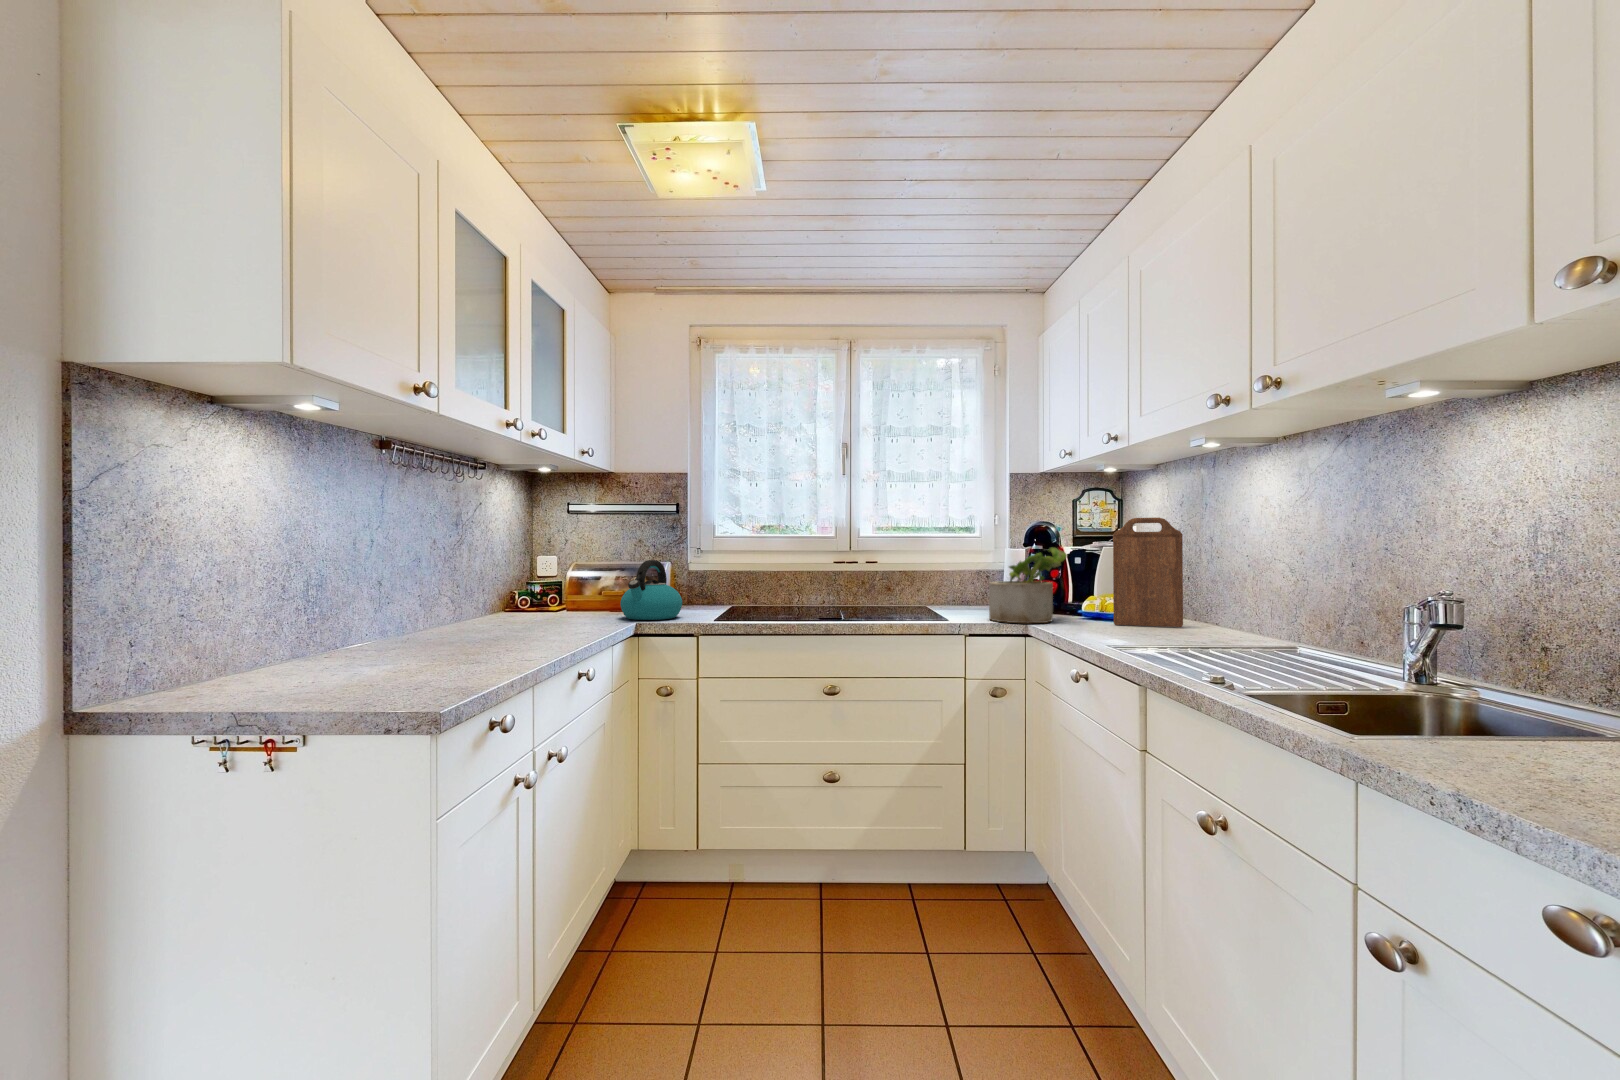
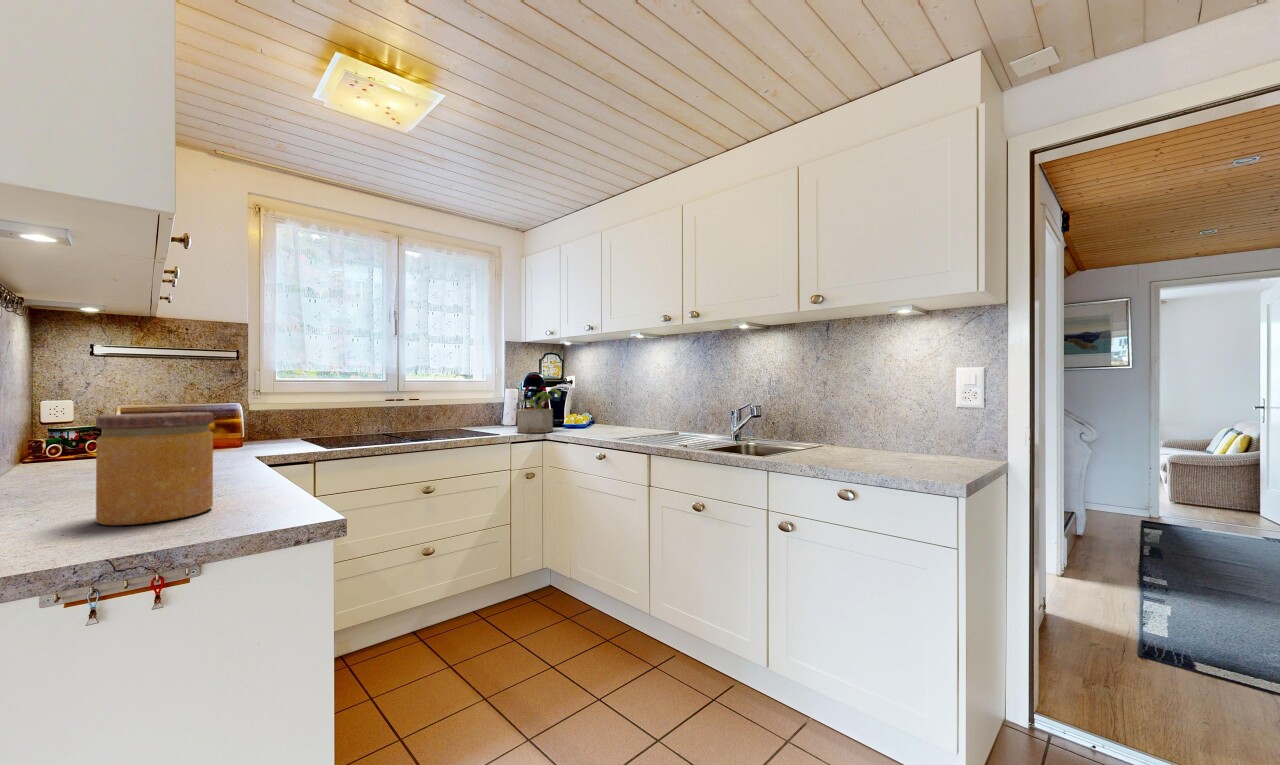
cutting board: present [1113,518,1183,627] -> none [583,372,615,430]
kettle: present [620,560,682,620] -> none [221,400,289,454]
jar: none [336,574,433,683] -> present [96,412,214,525]

